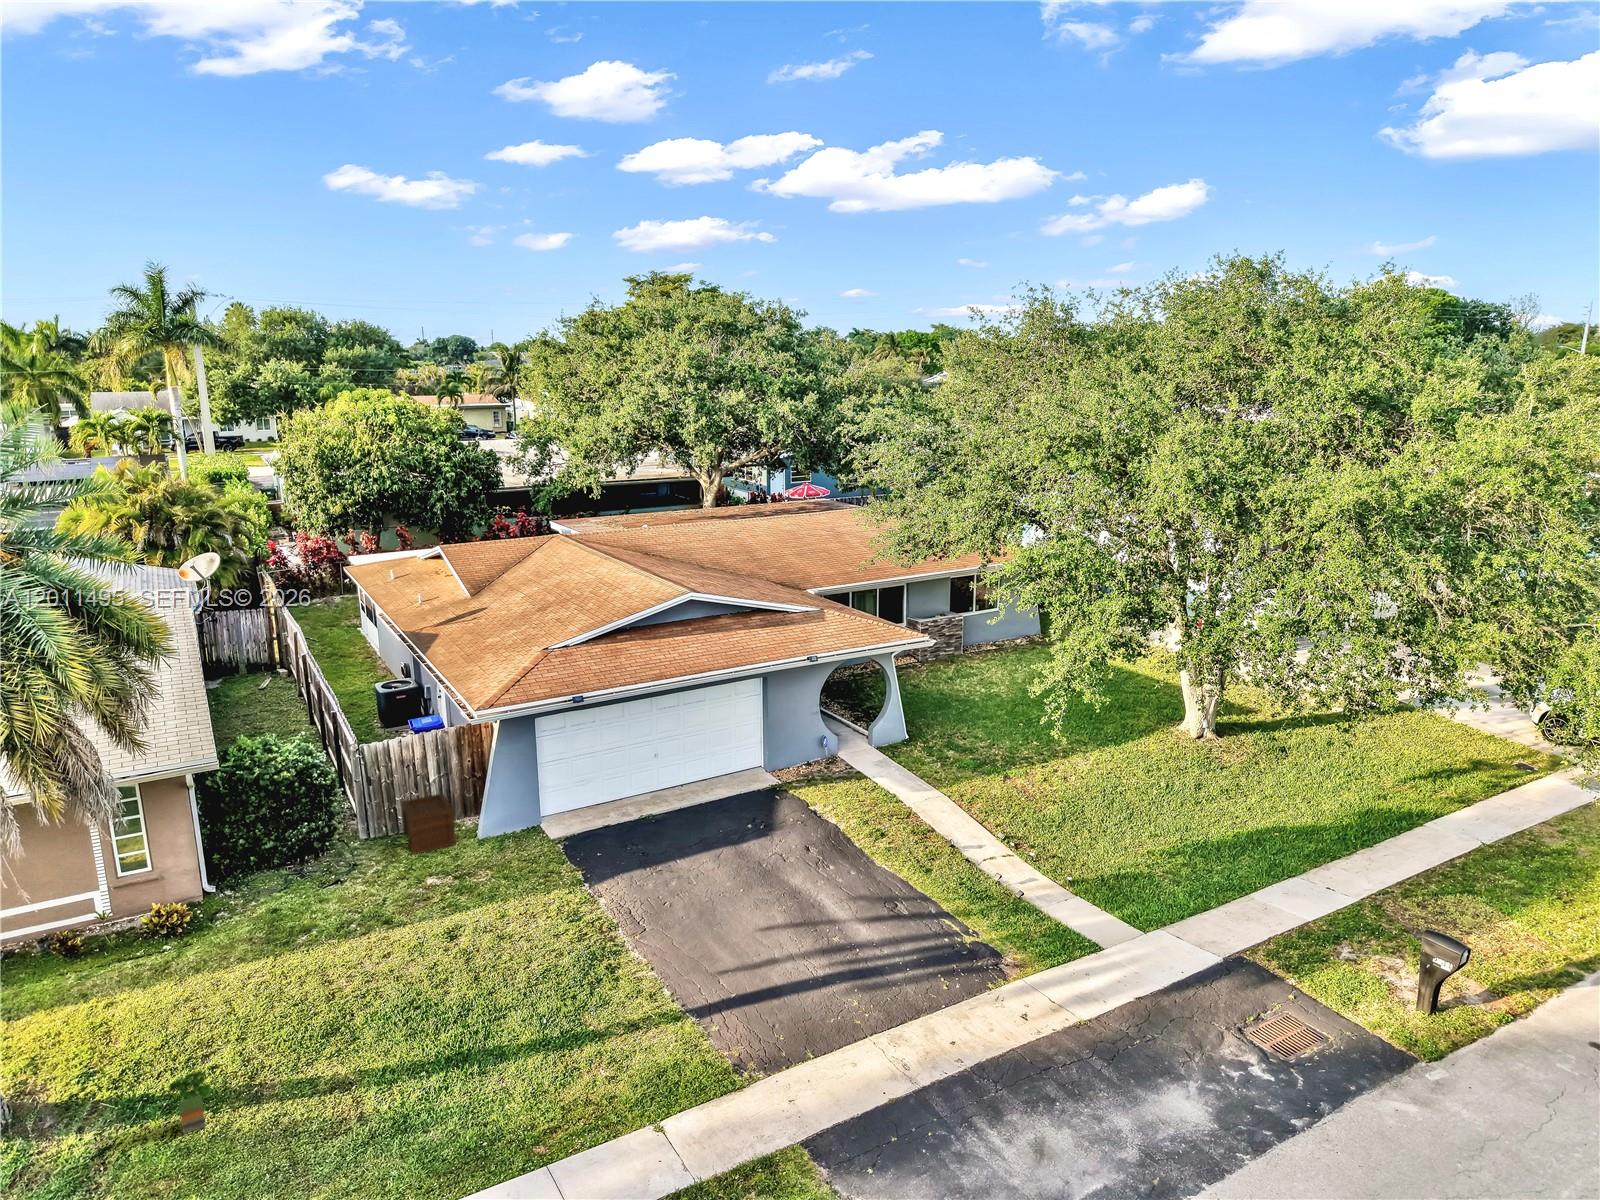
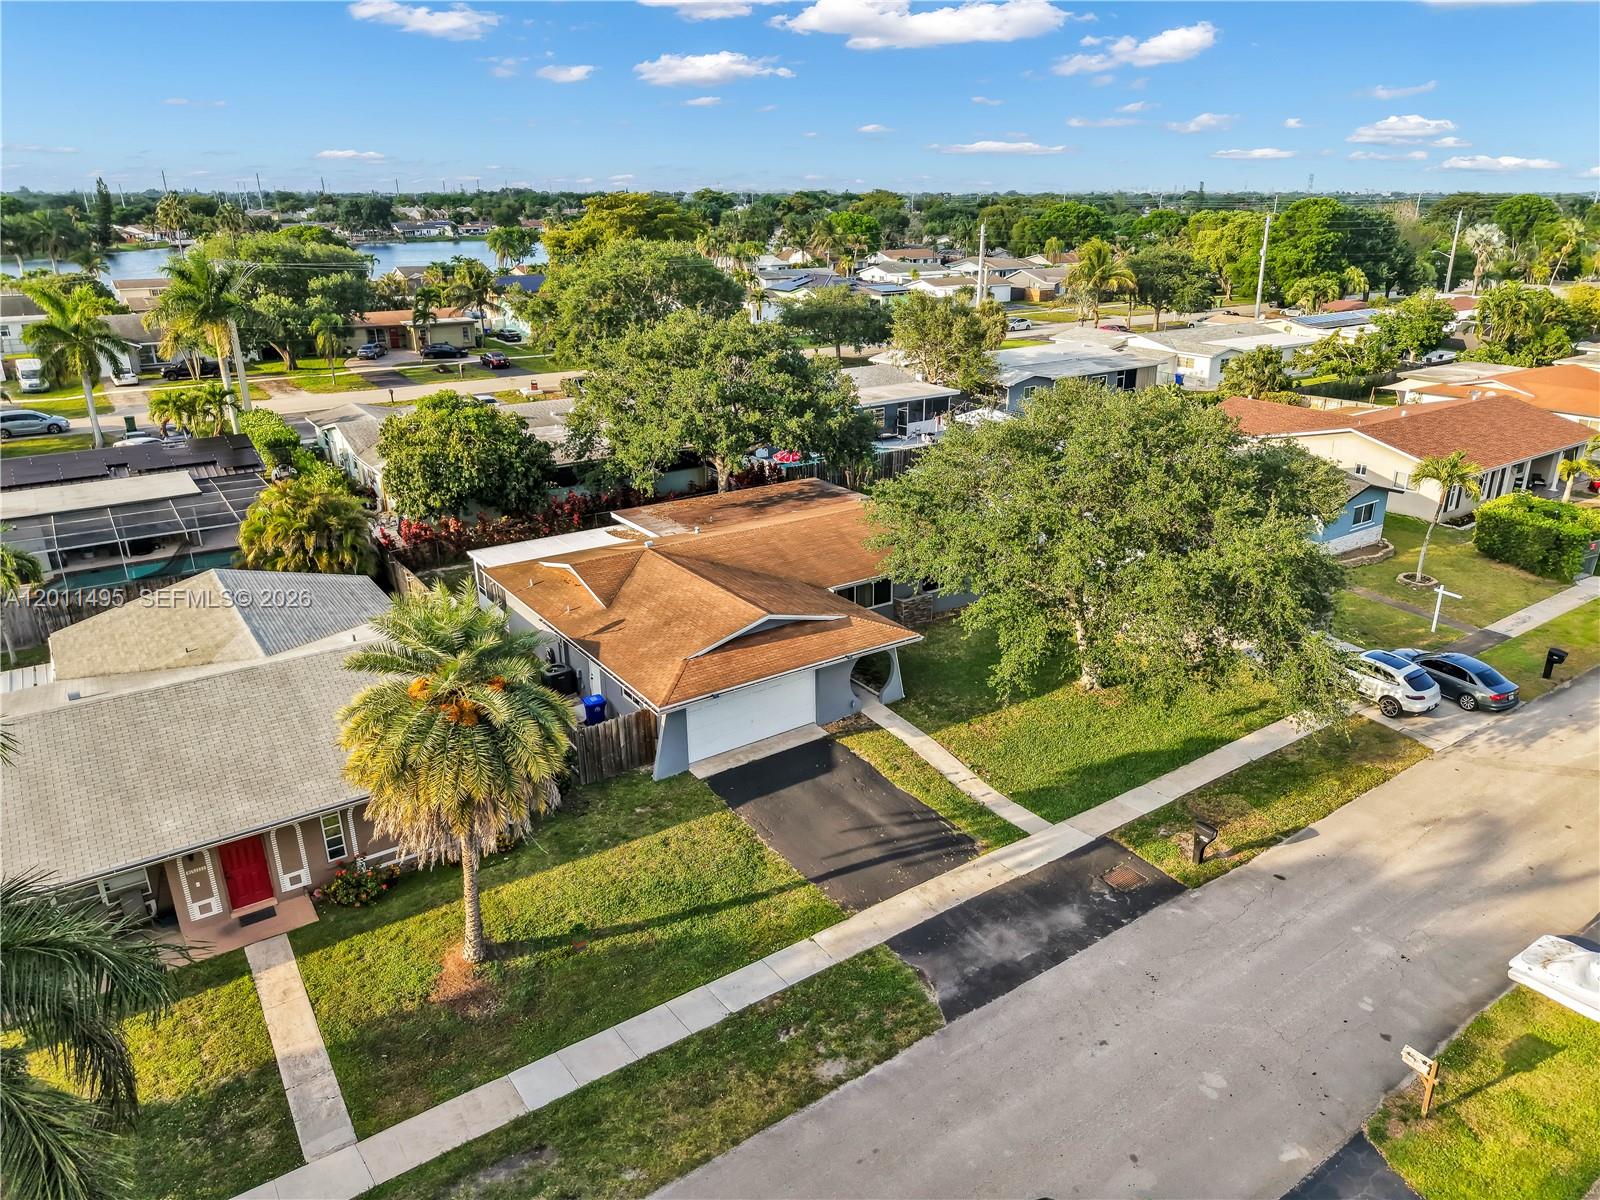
wooden crate: present [401,794,456,854] -> none [600,753,637,792]

